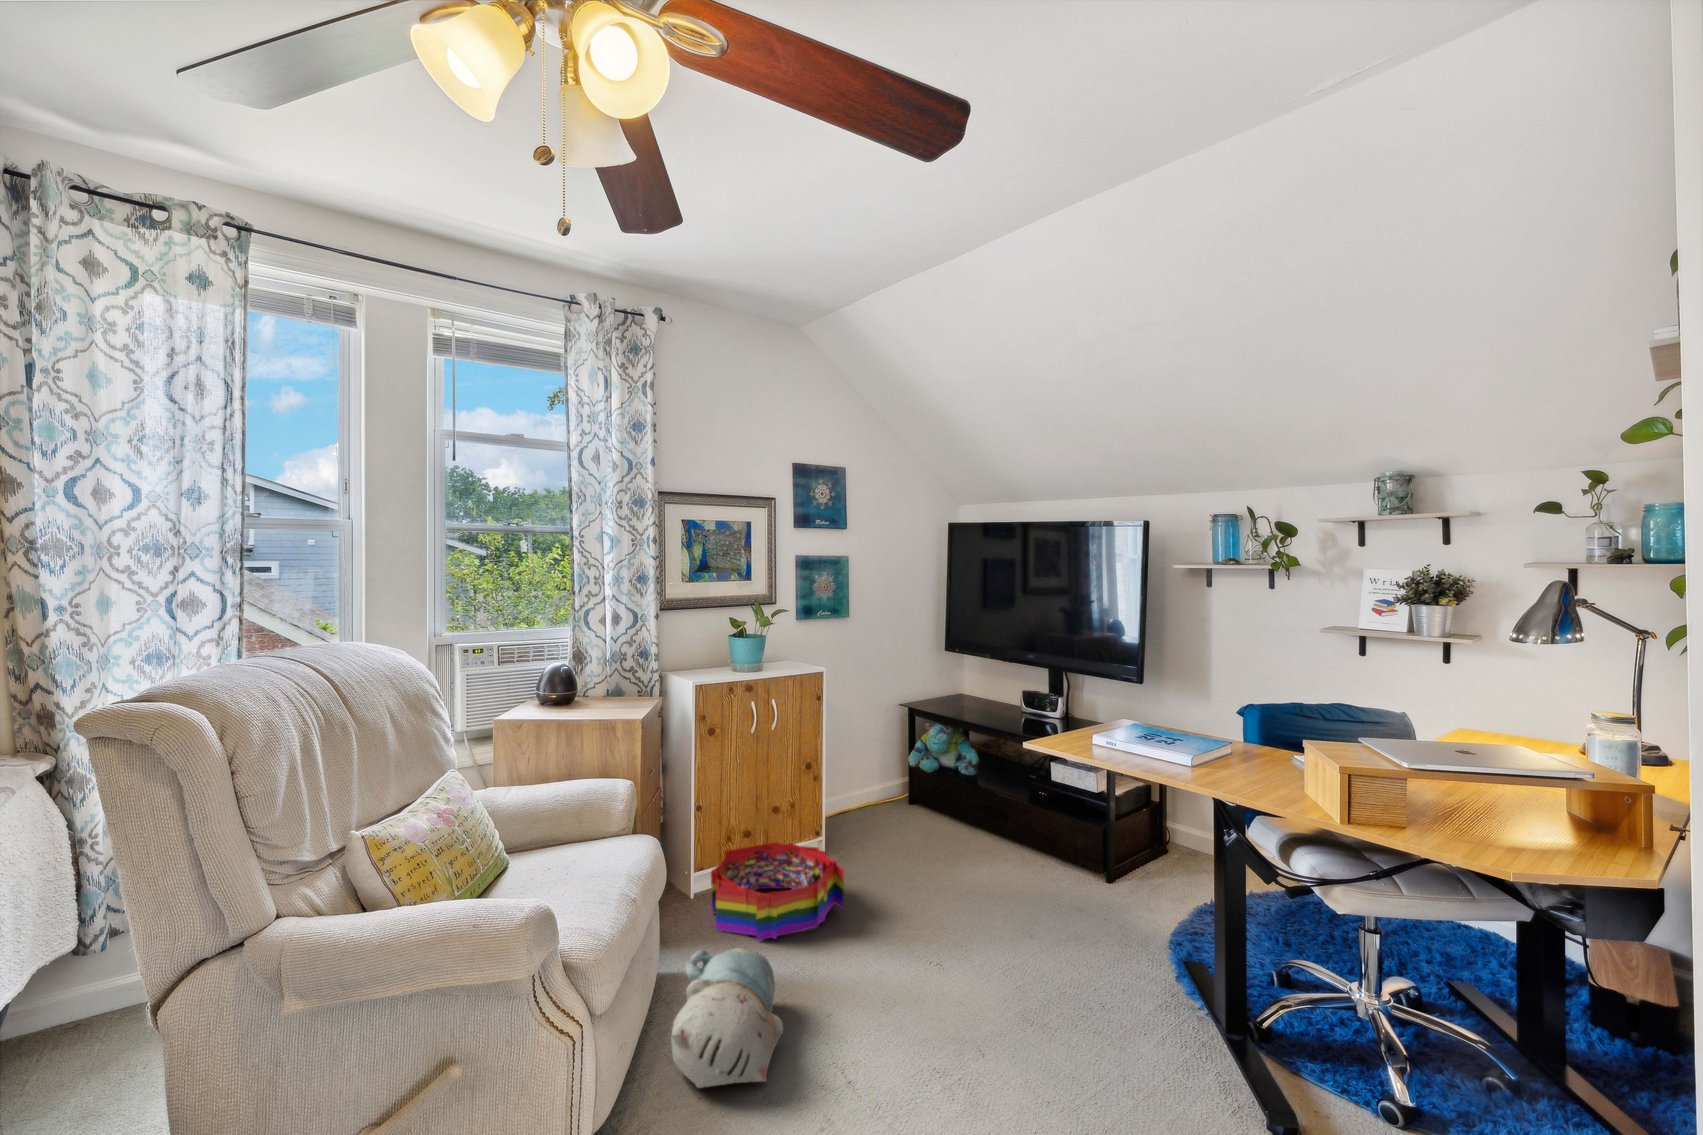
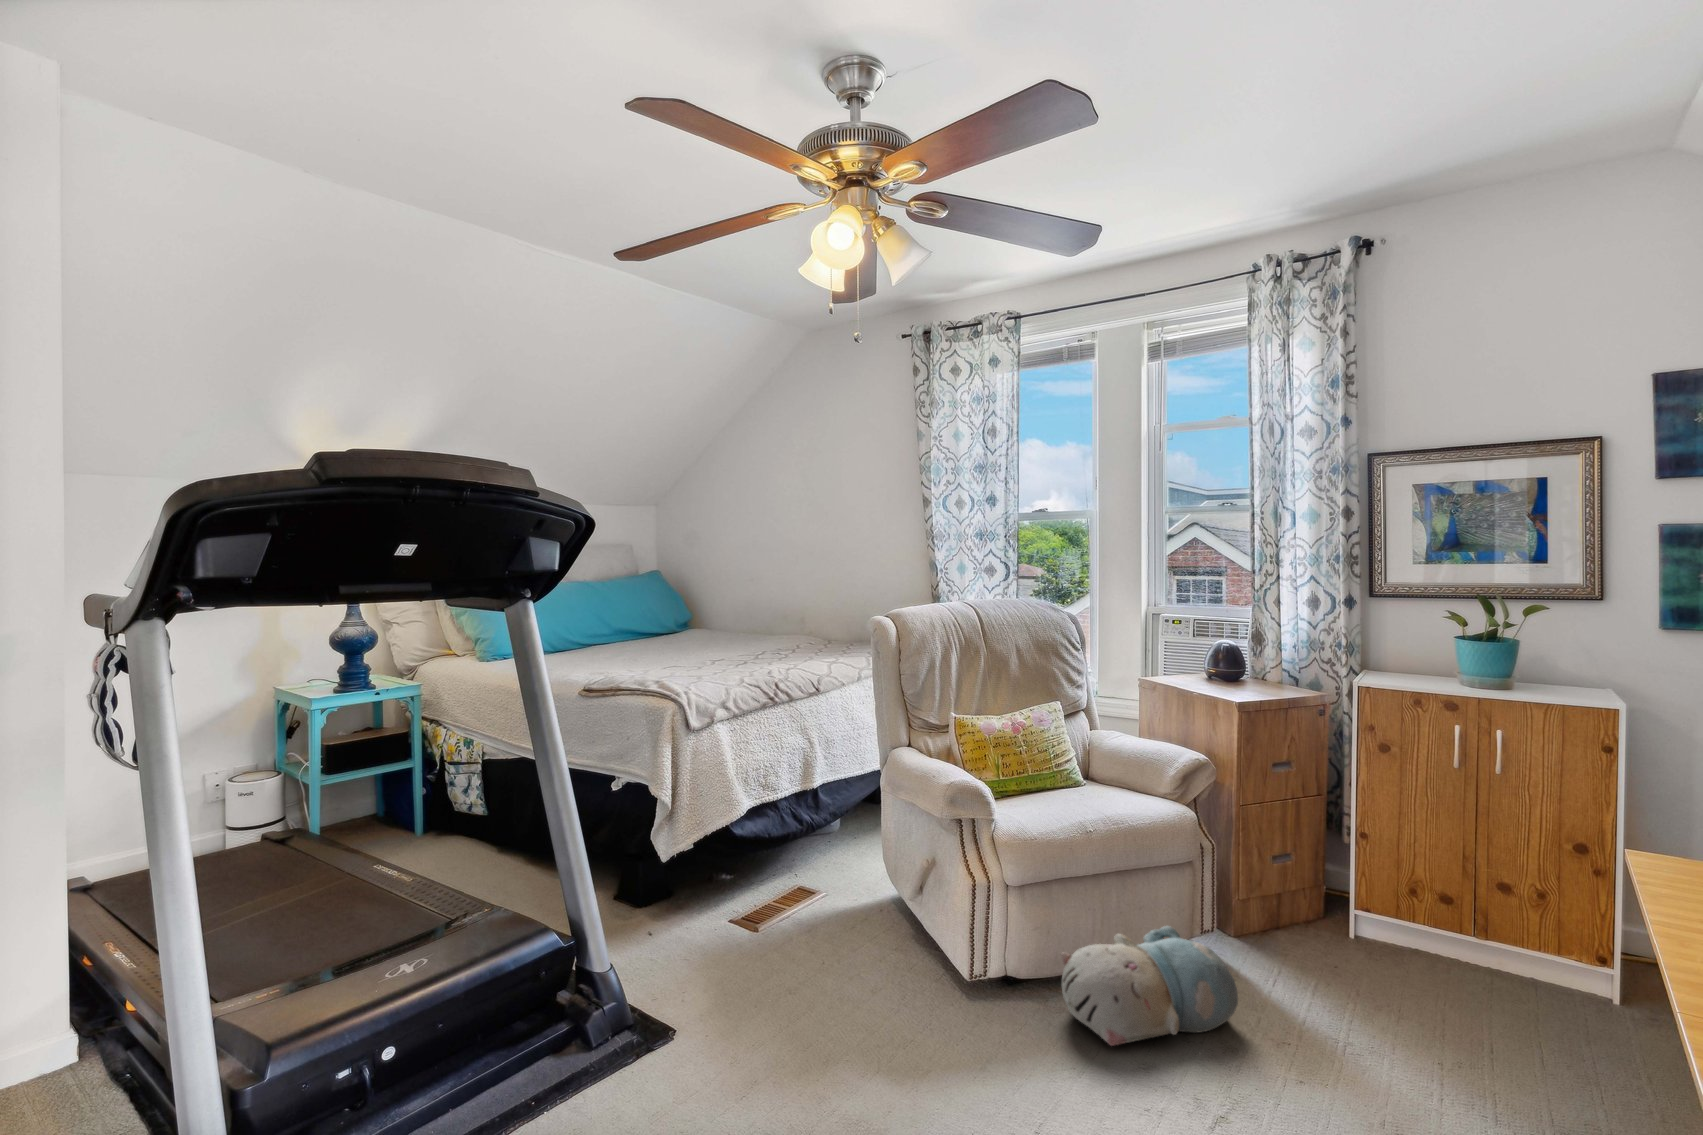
storage bin: present [711,842,844,941] -> none [1309,899,1522,1039]

